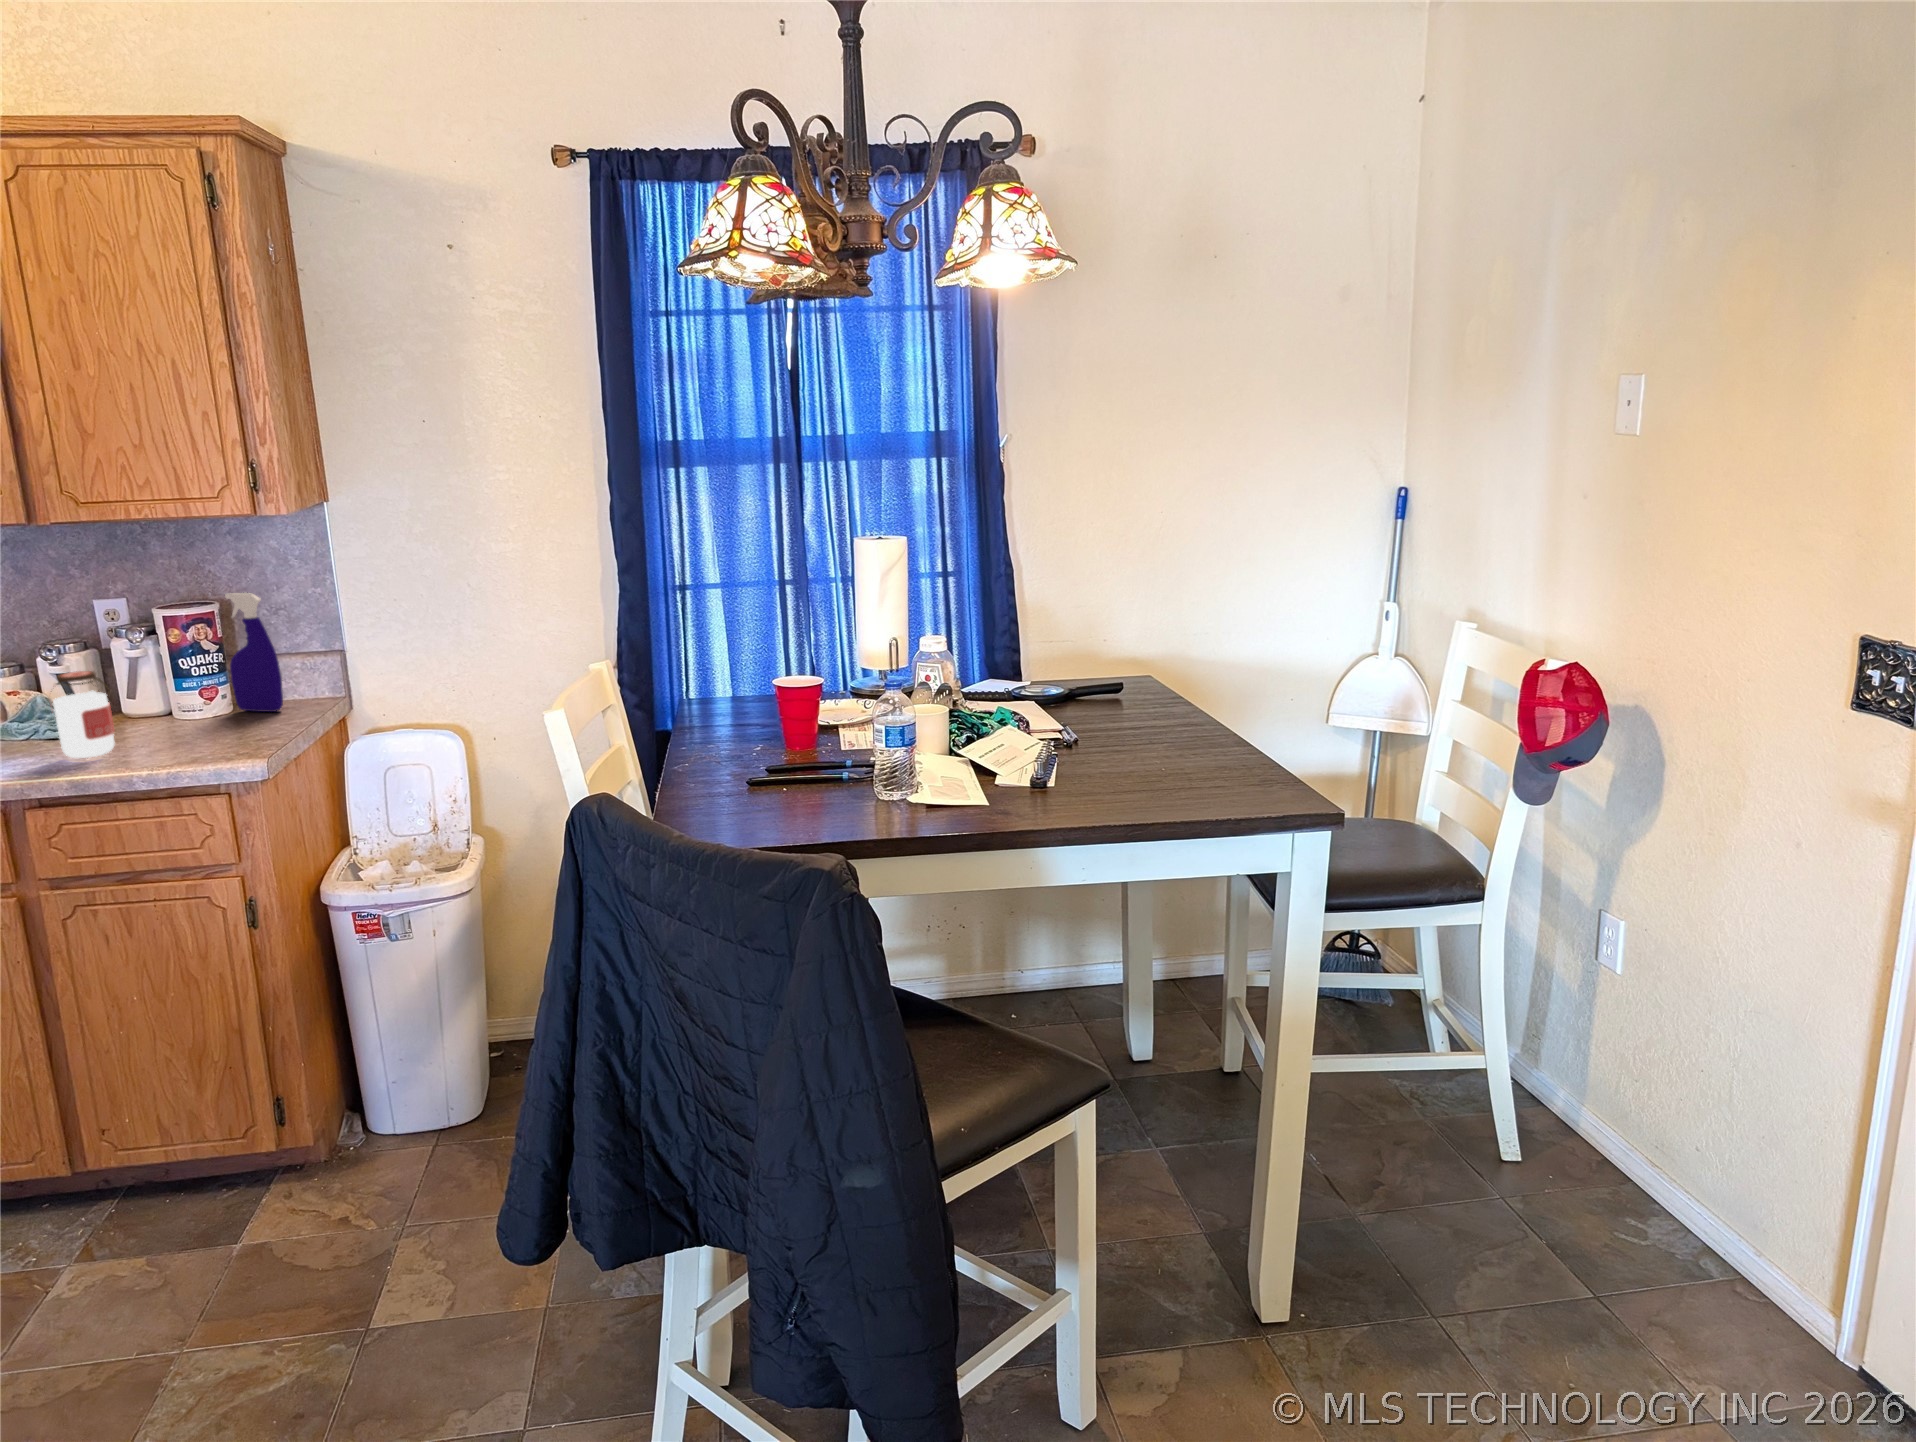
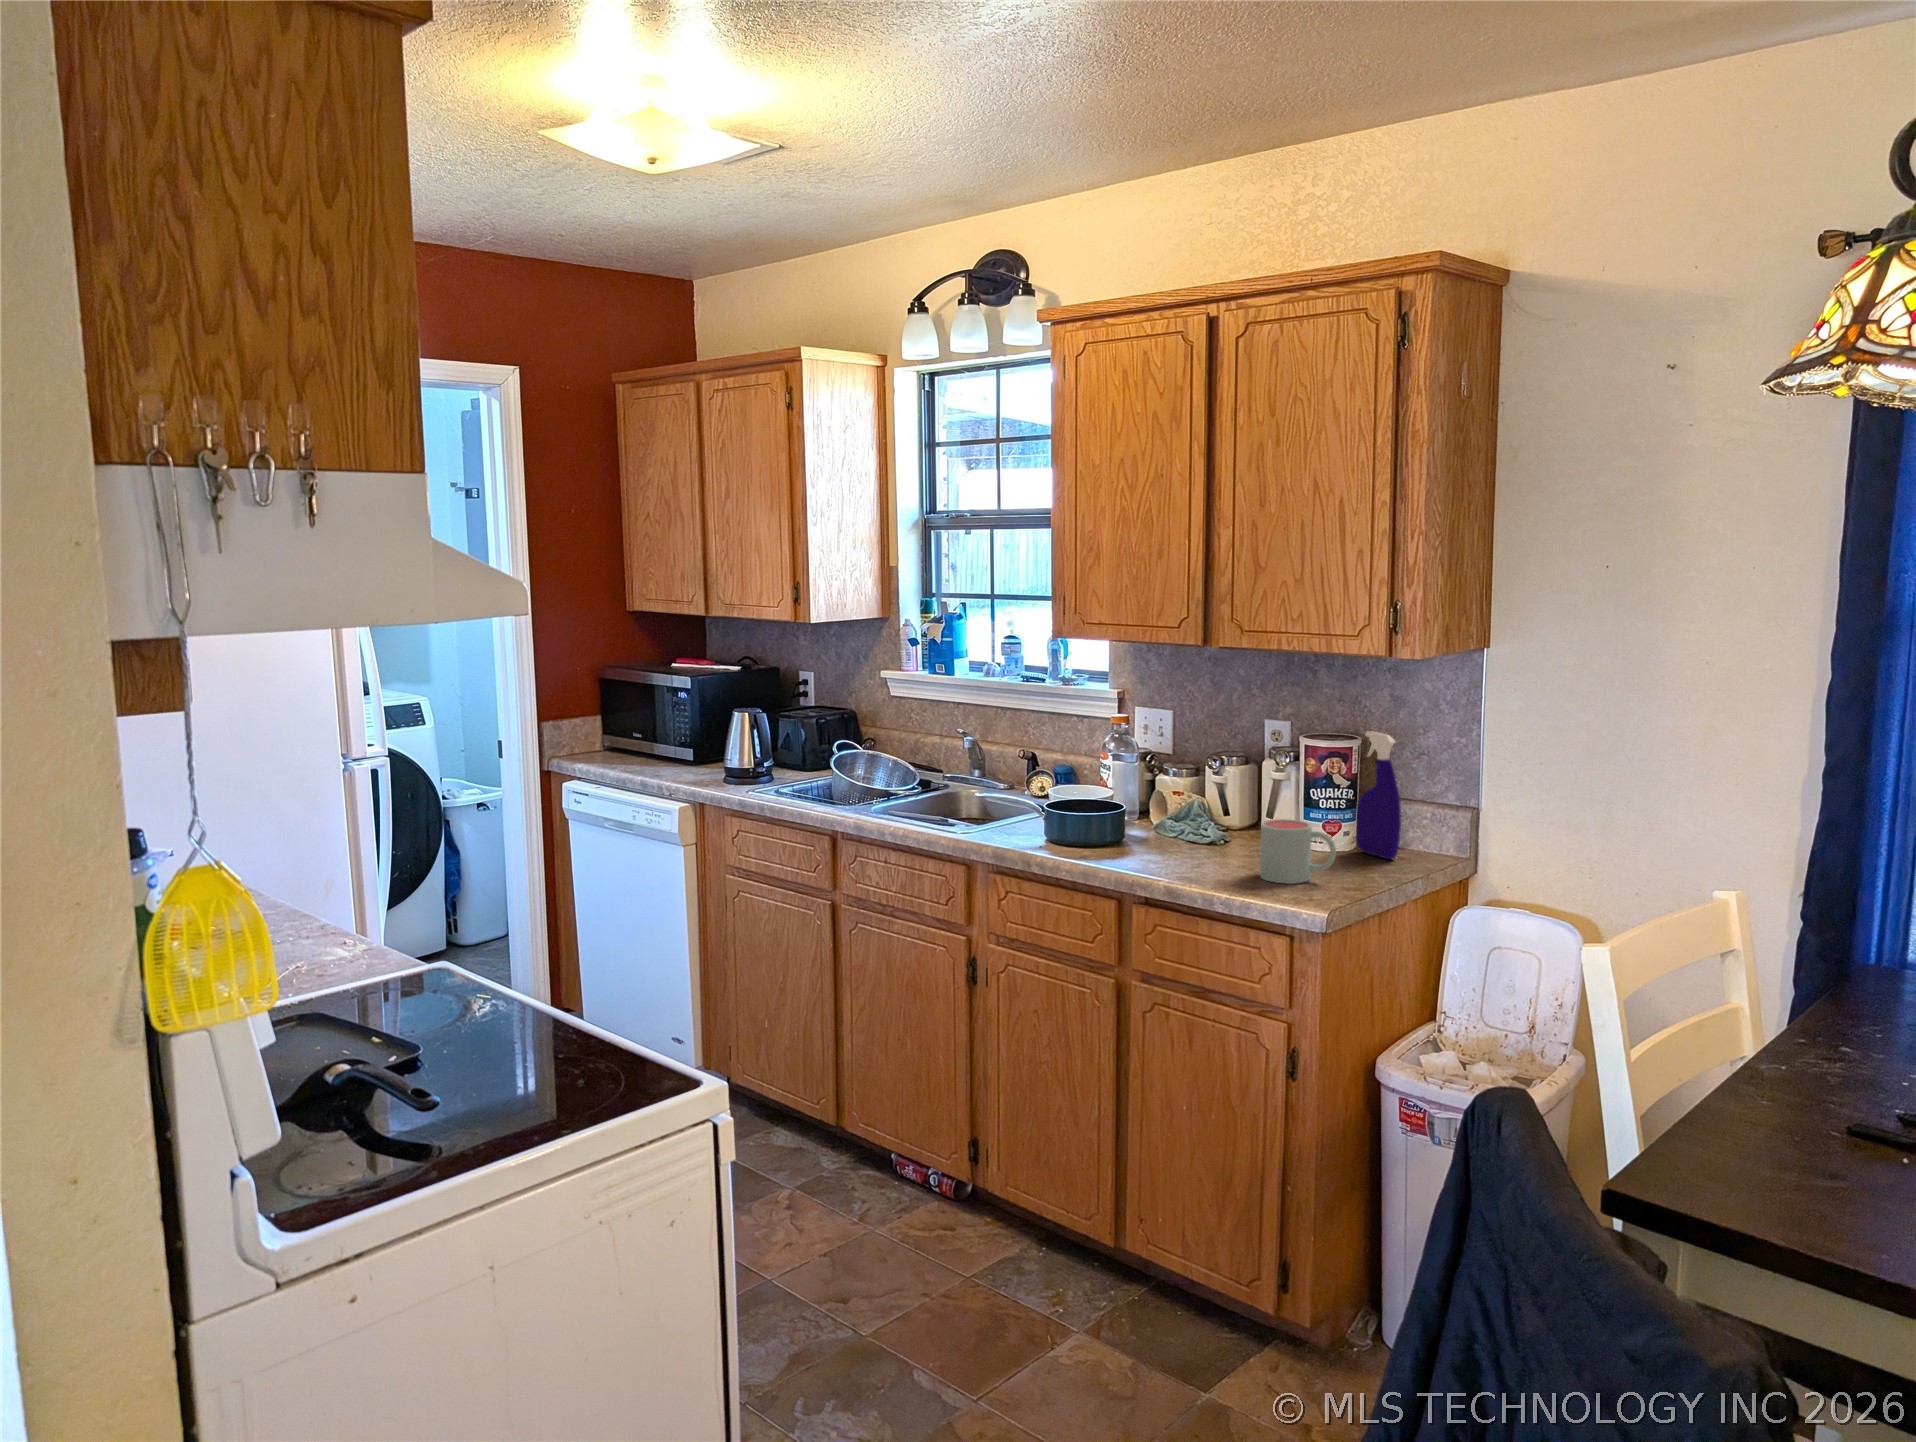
jar: present [51,671,115,758] -> none [1177,787,1227,871]
mug: none [154,687,241,751] -> present [1260,819,1336,884]

